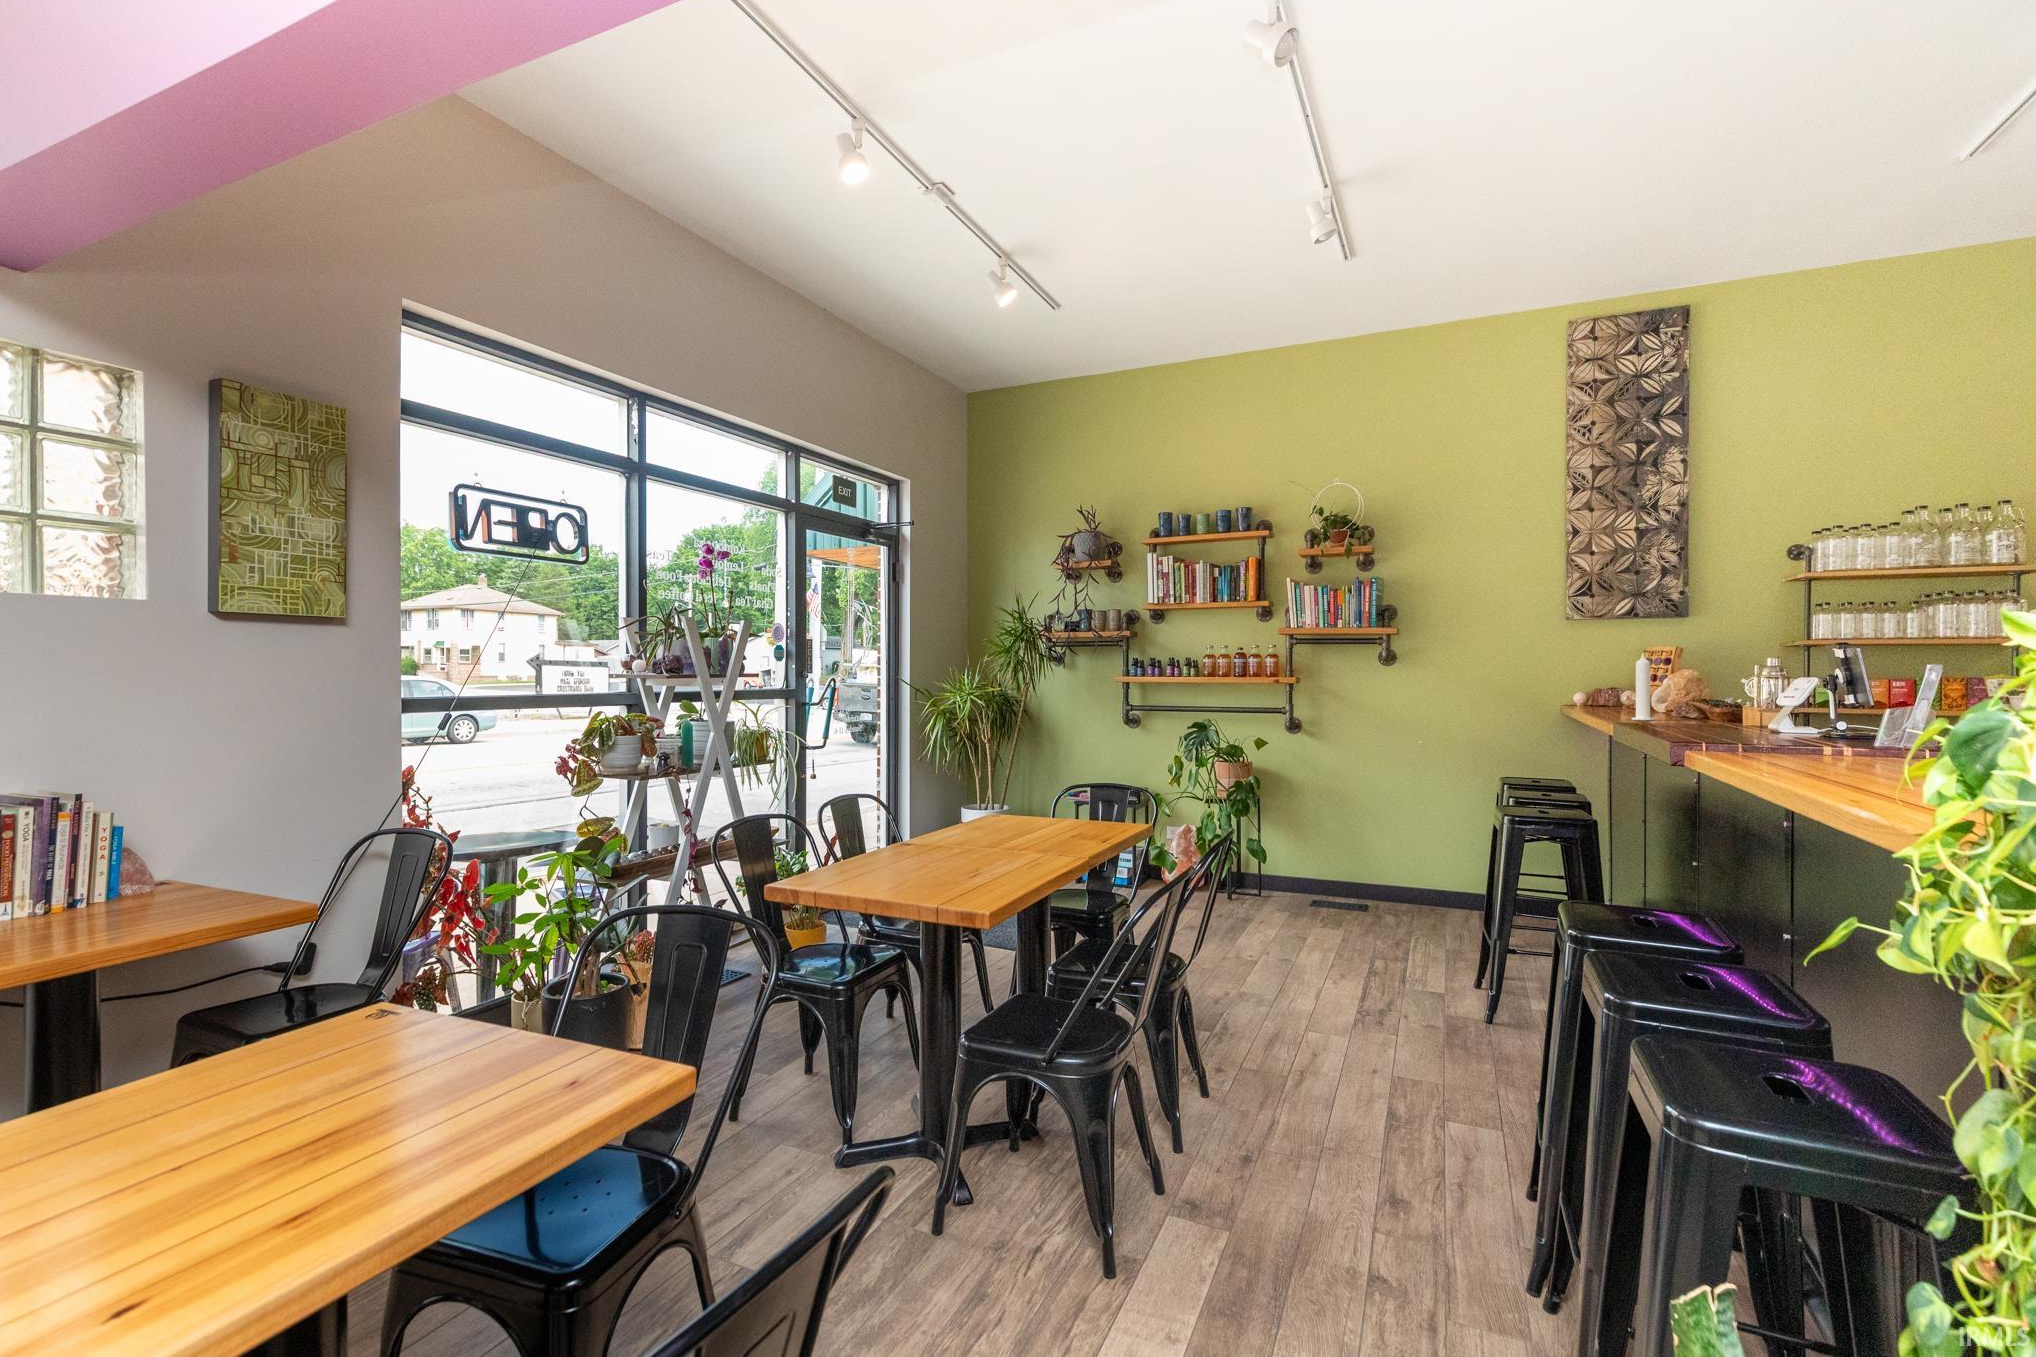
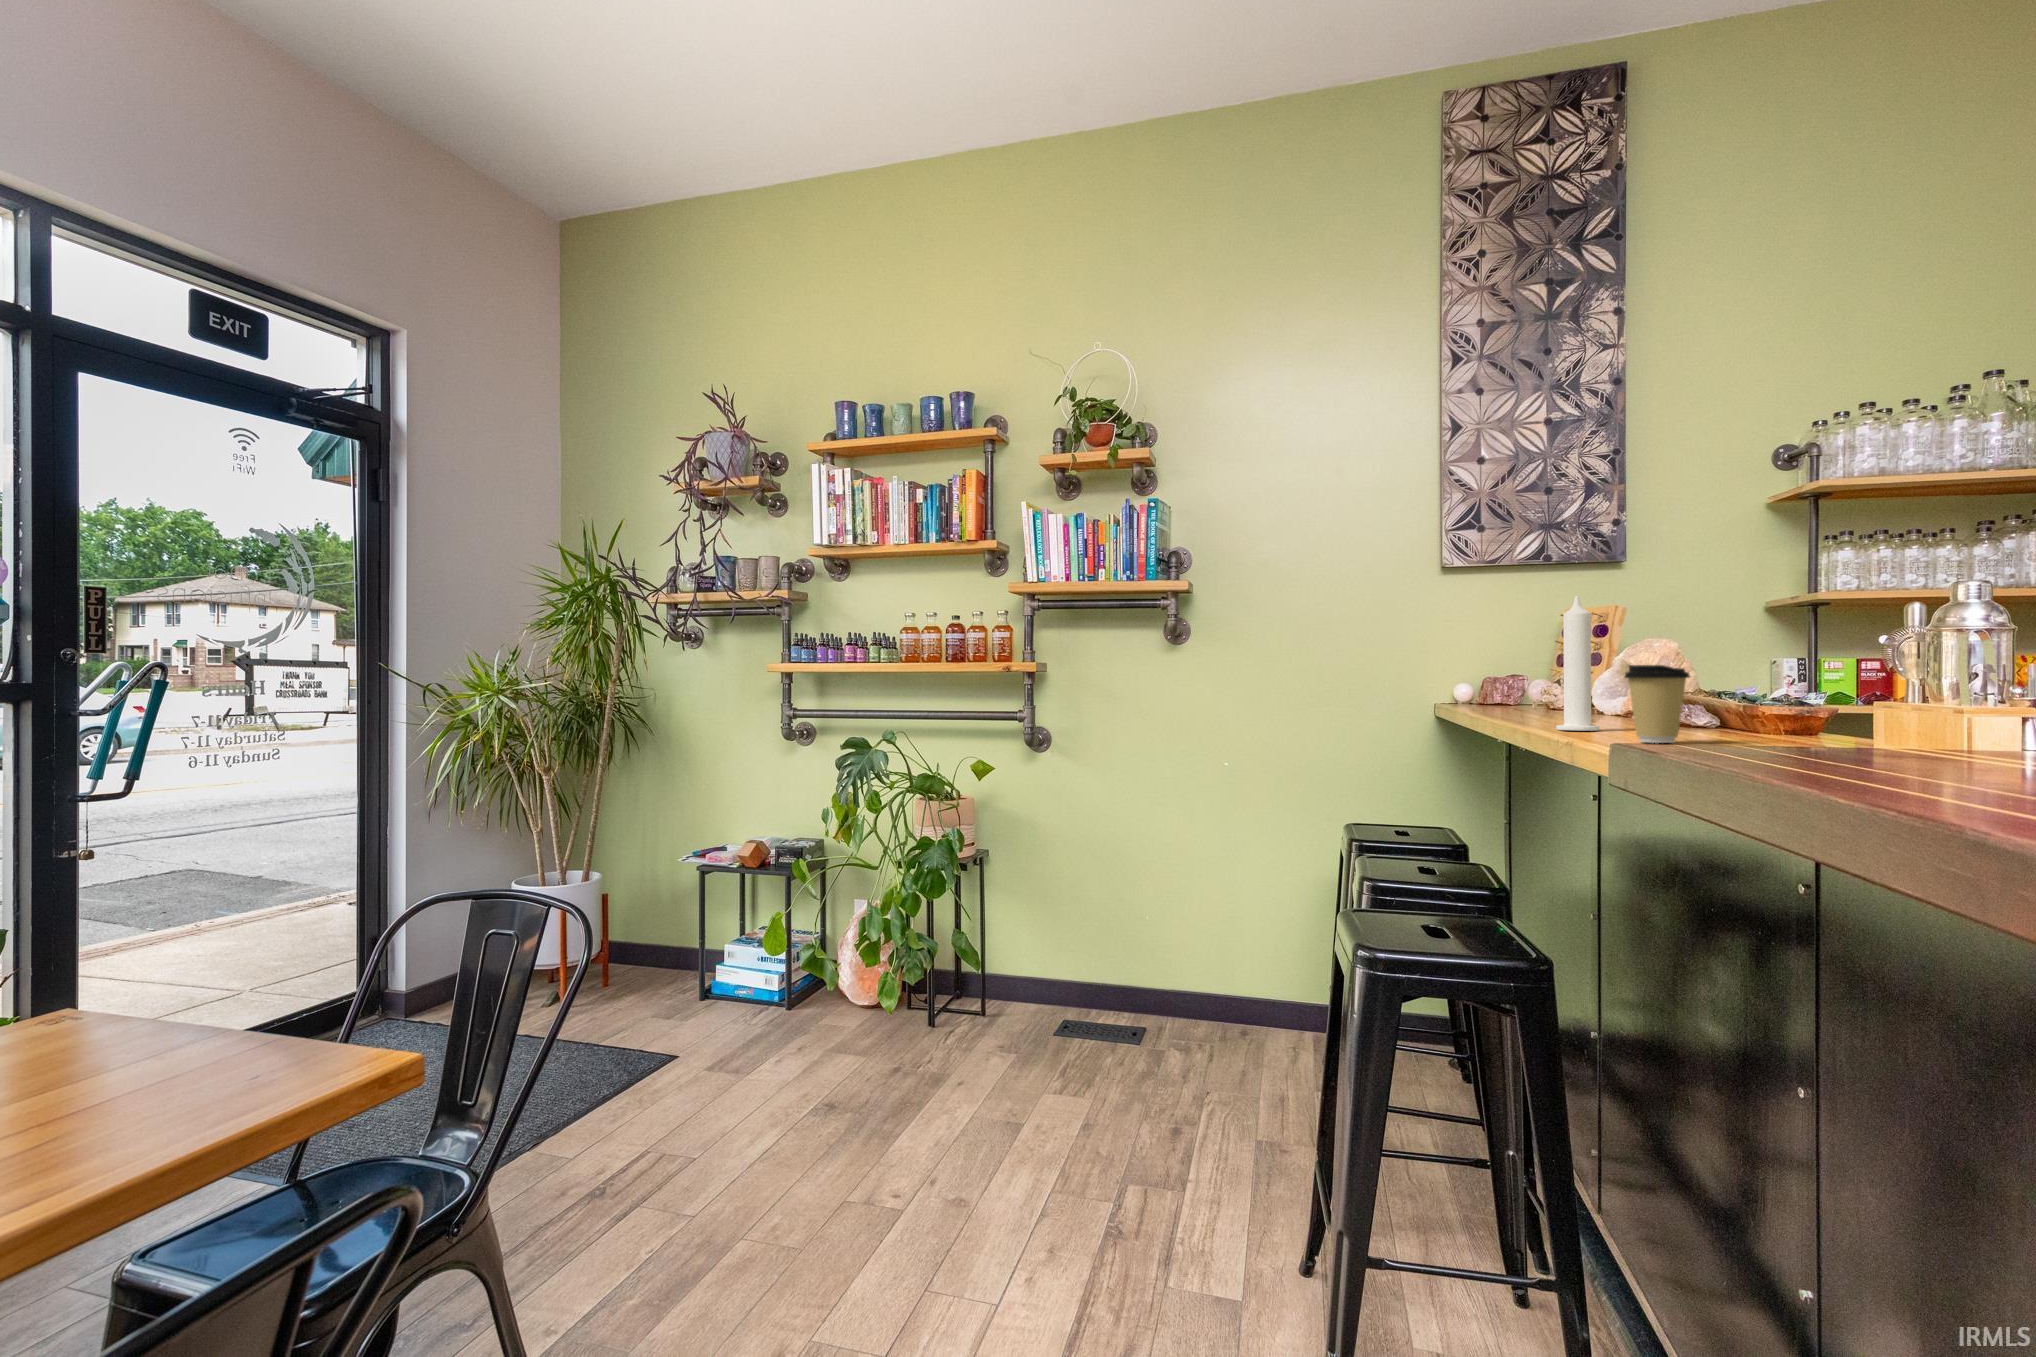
coffee cup: none [1661,690,1693,725] -> present [1625,665,1690,743]

